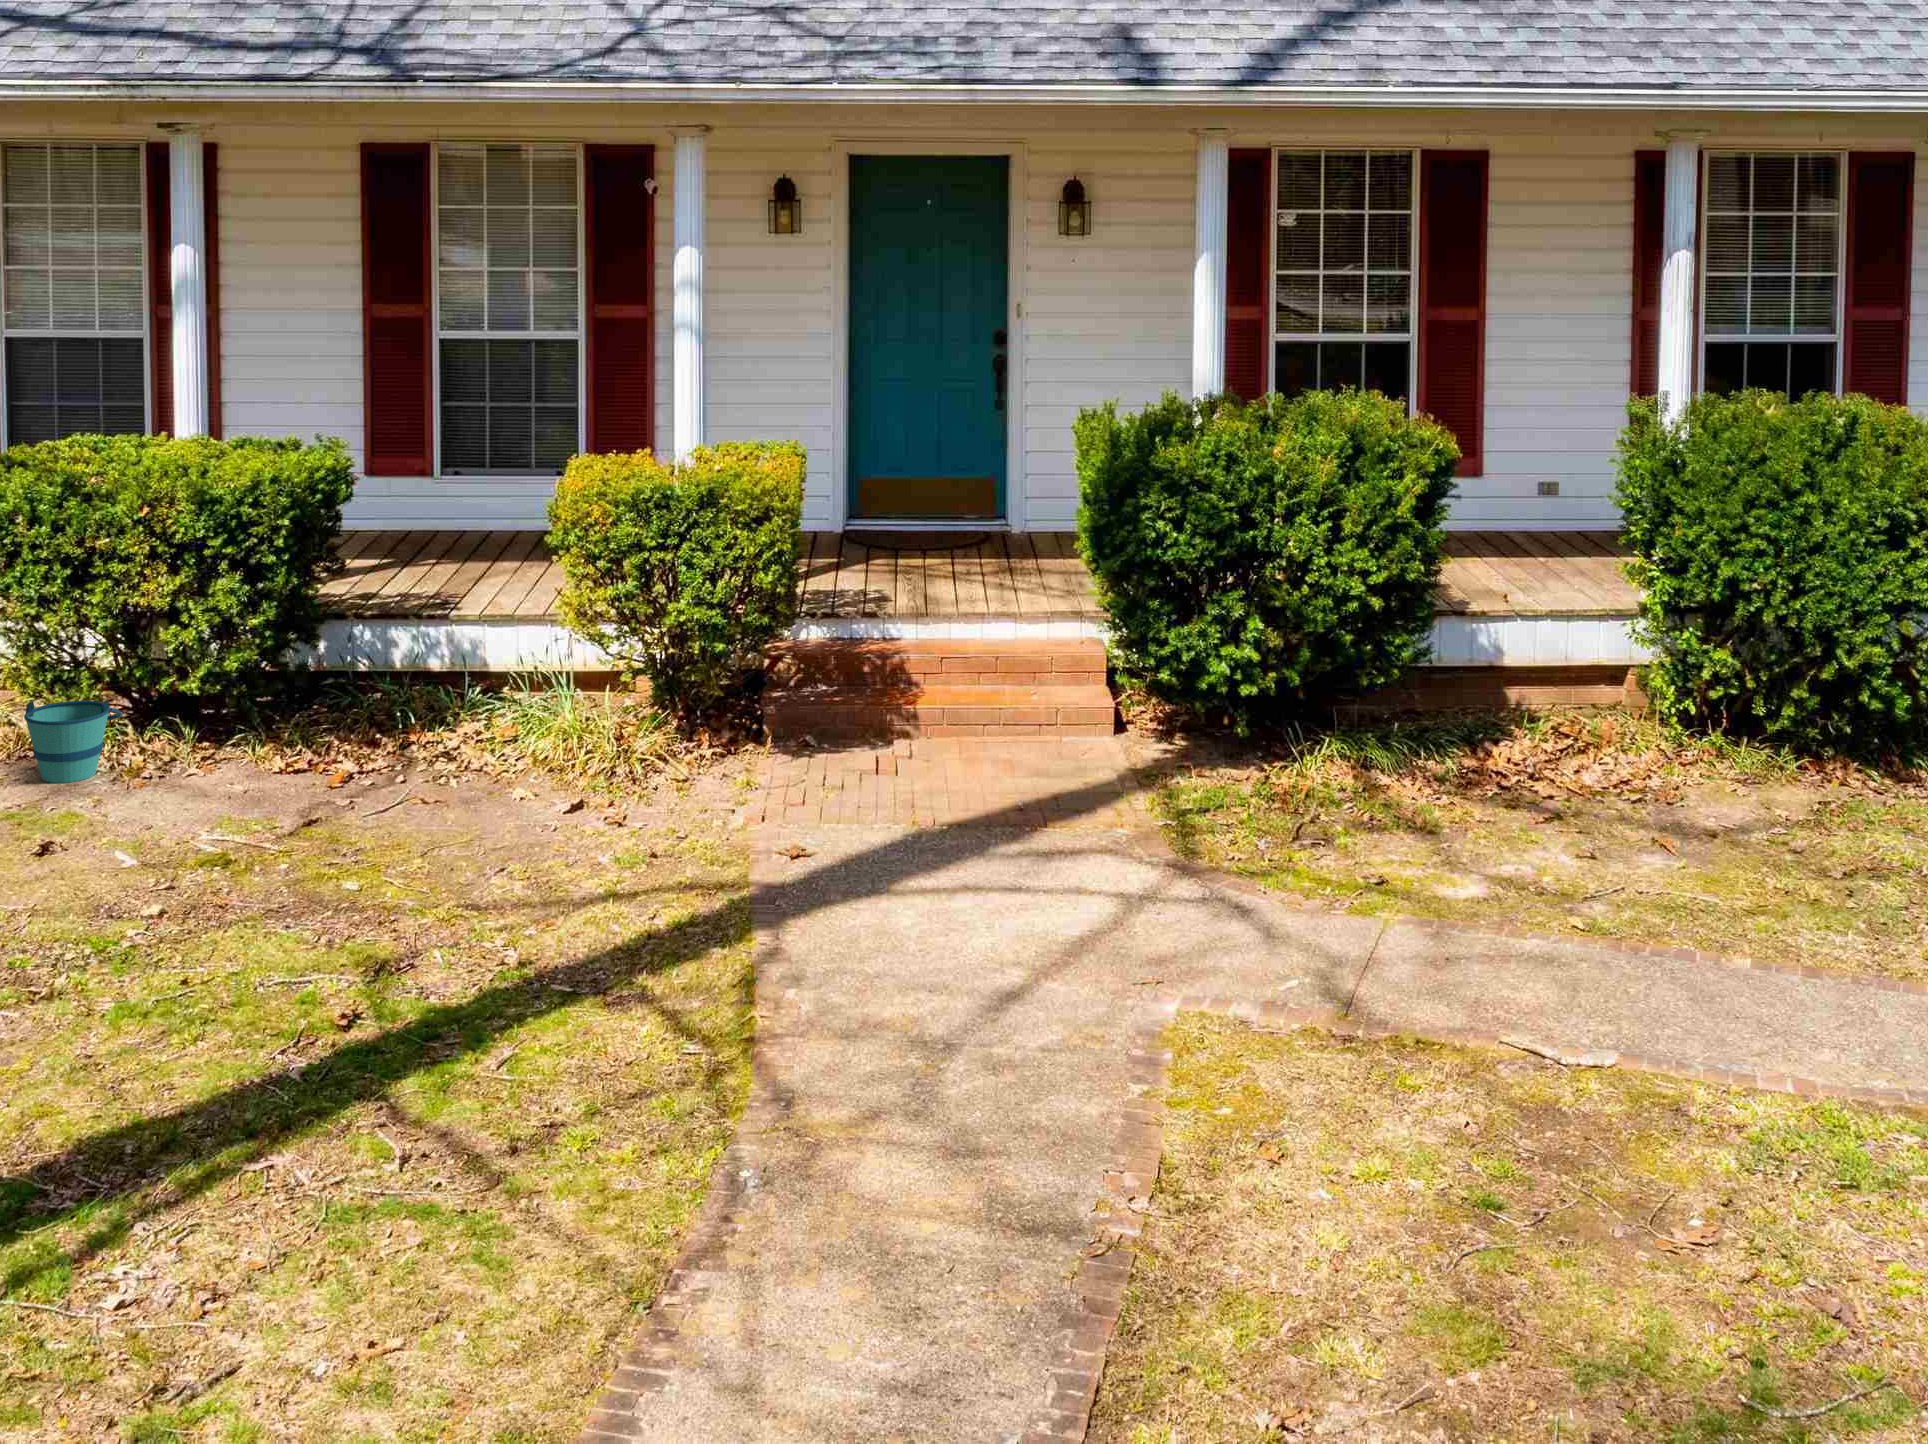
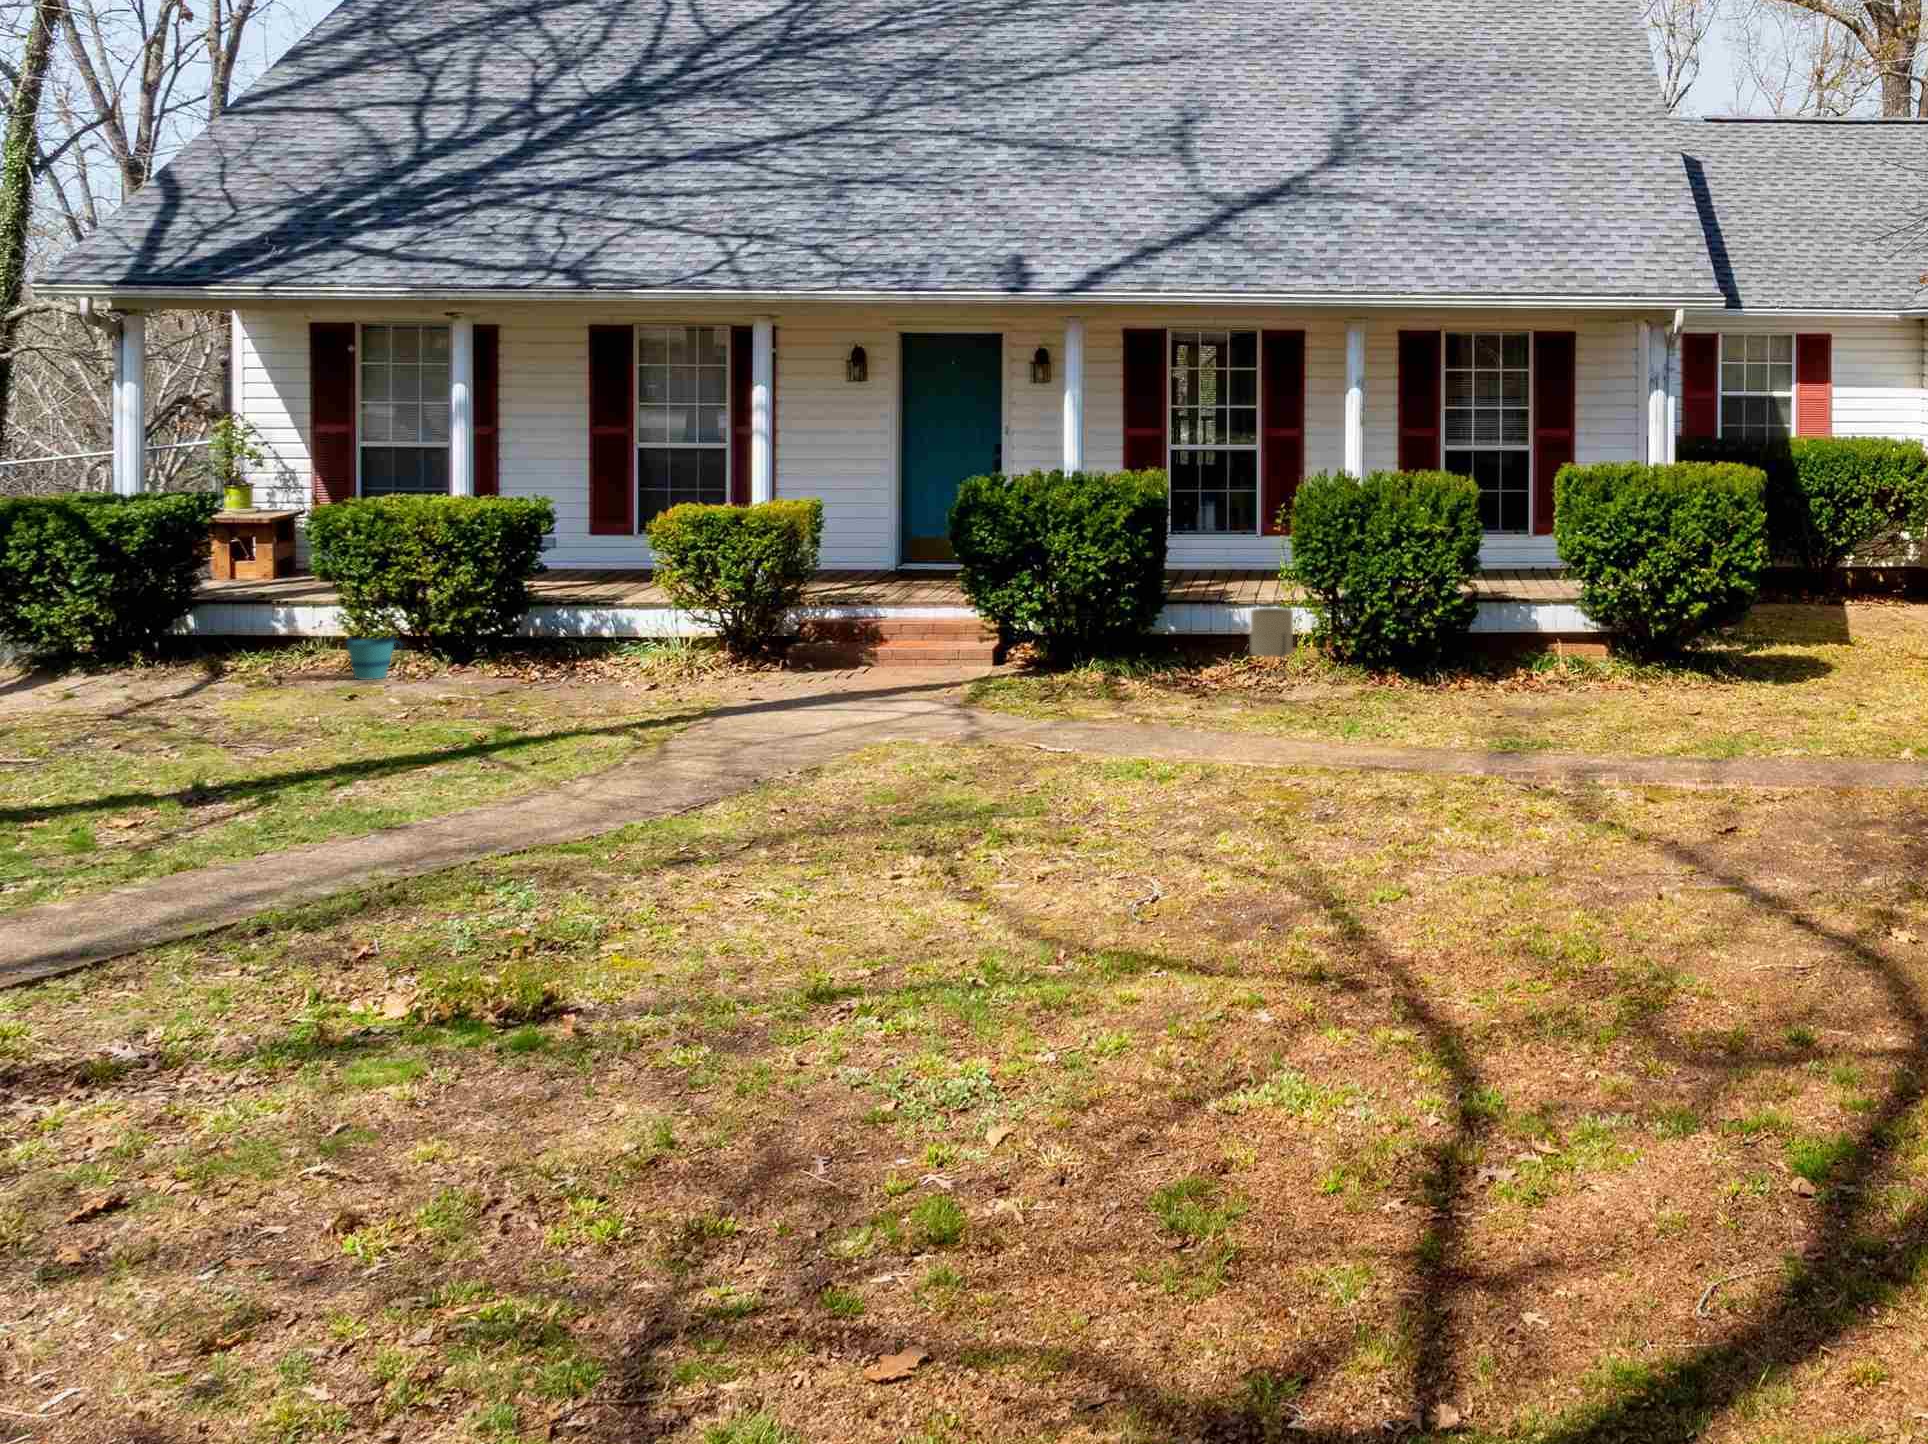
planter: none [1576,636,1654,762] -> present [1249,608,1293,665]

